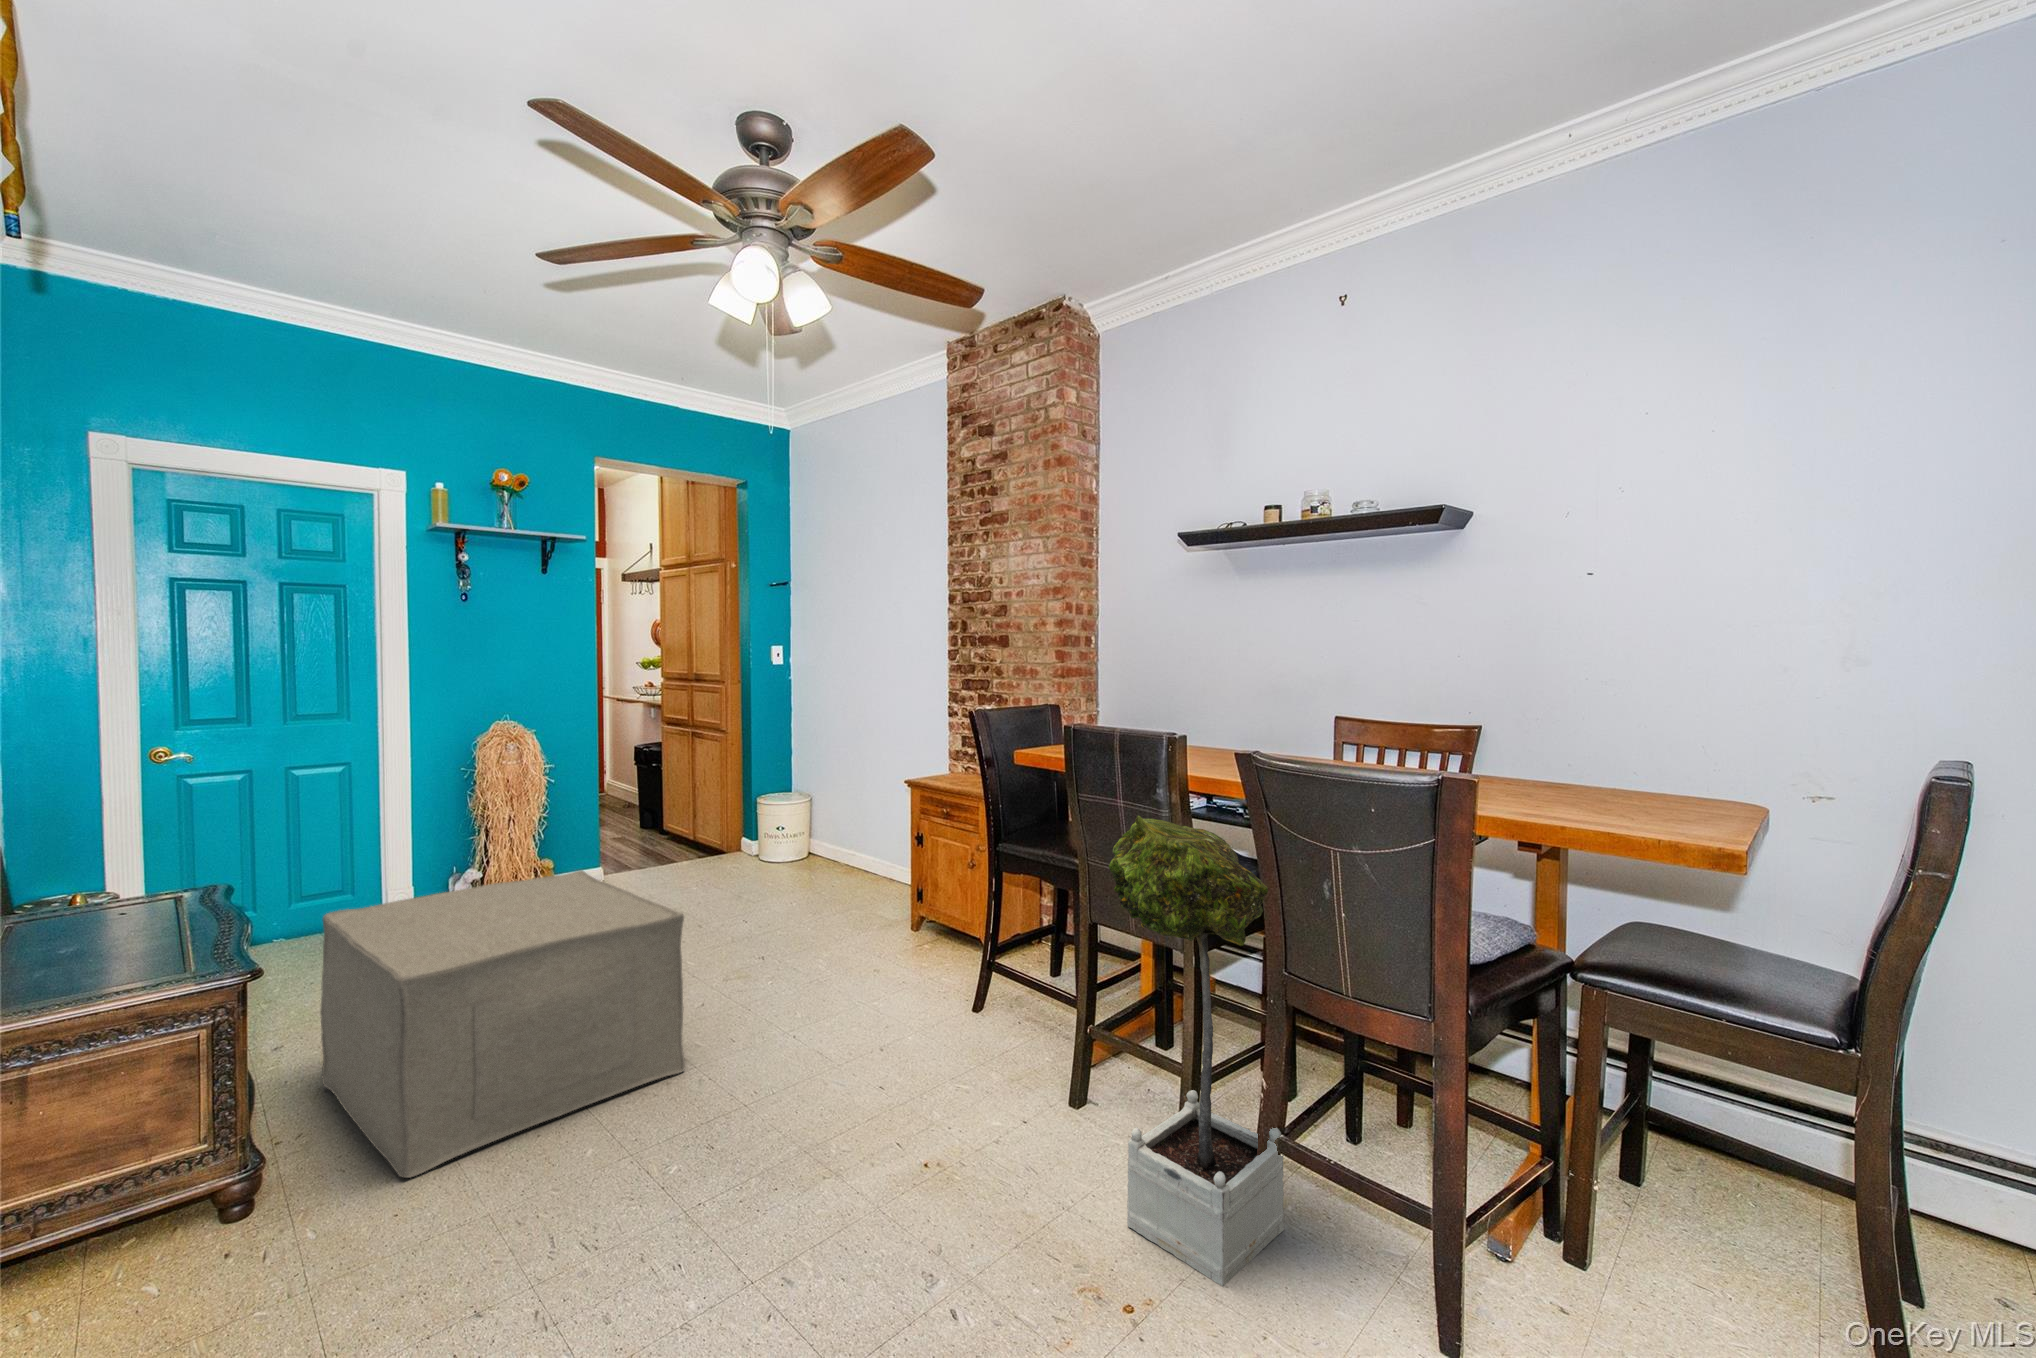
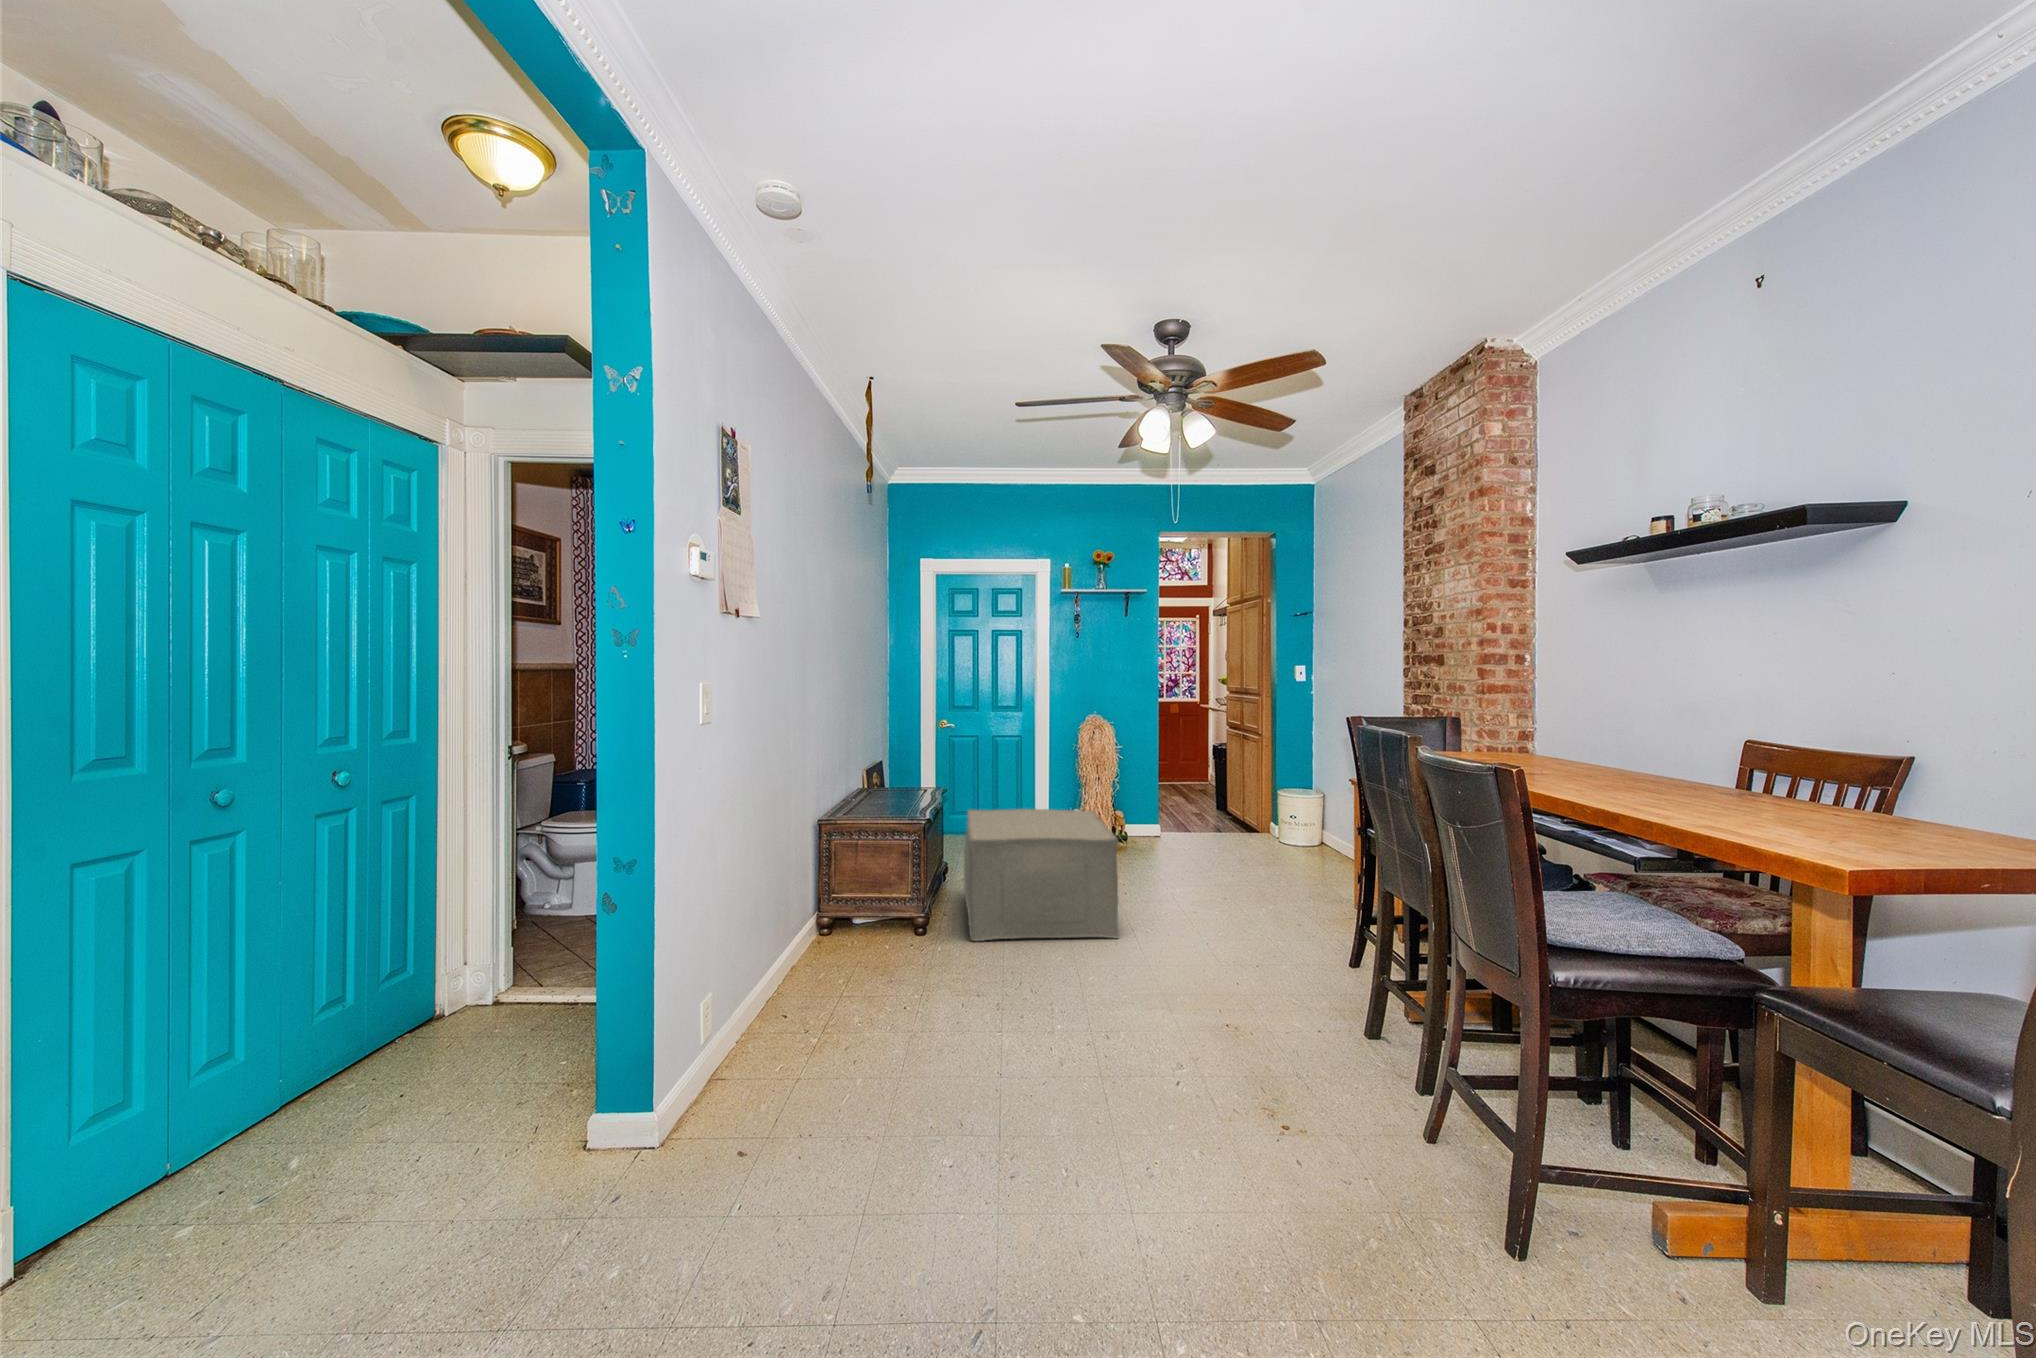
potted tree: present [1108,816,1284,1286] -> none [1279,794,1421,1141]

